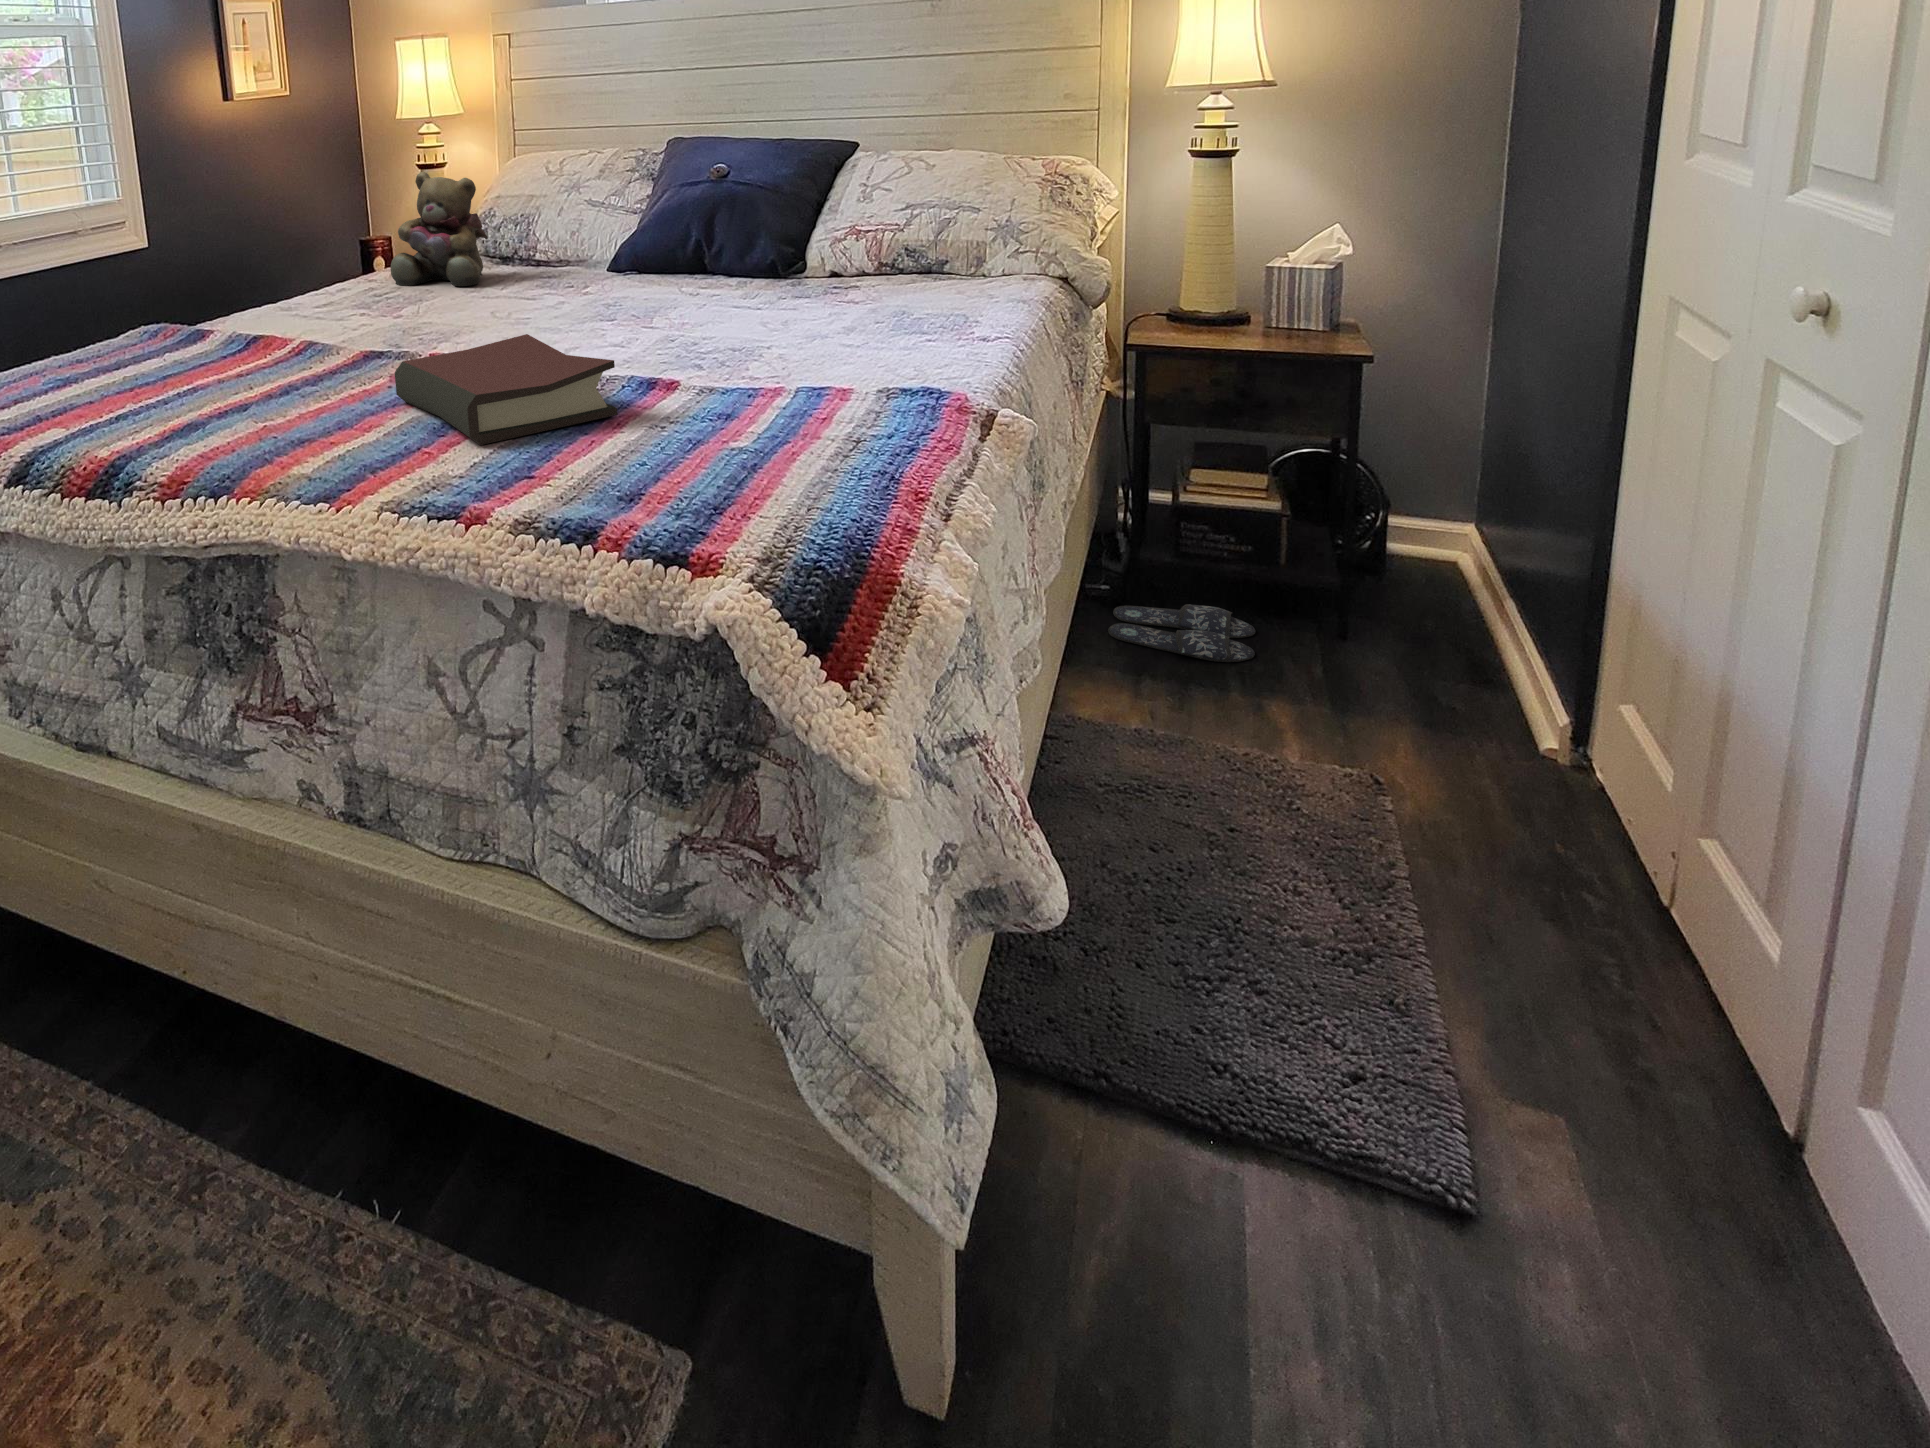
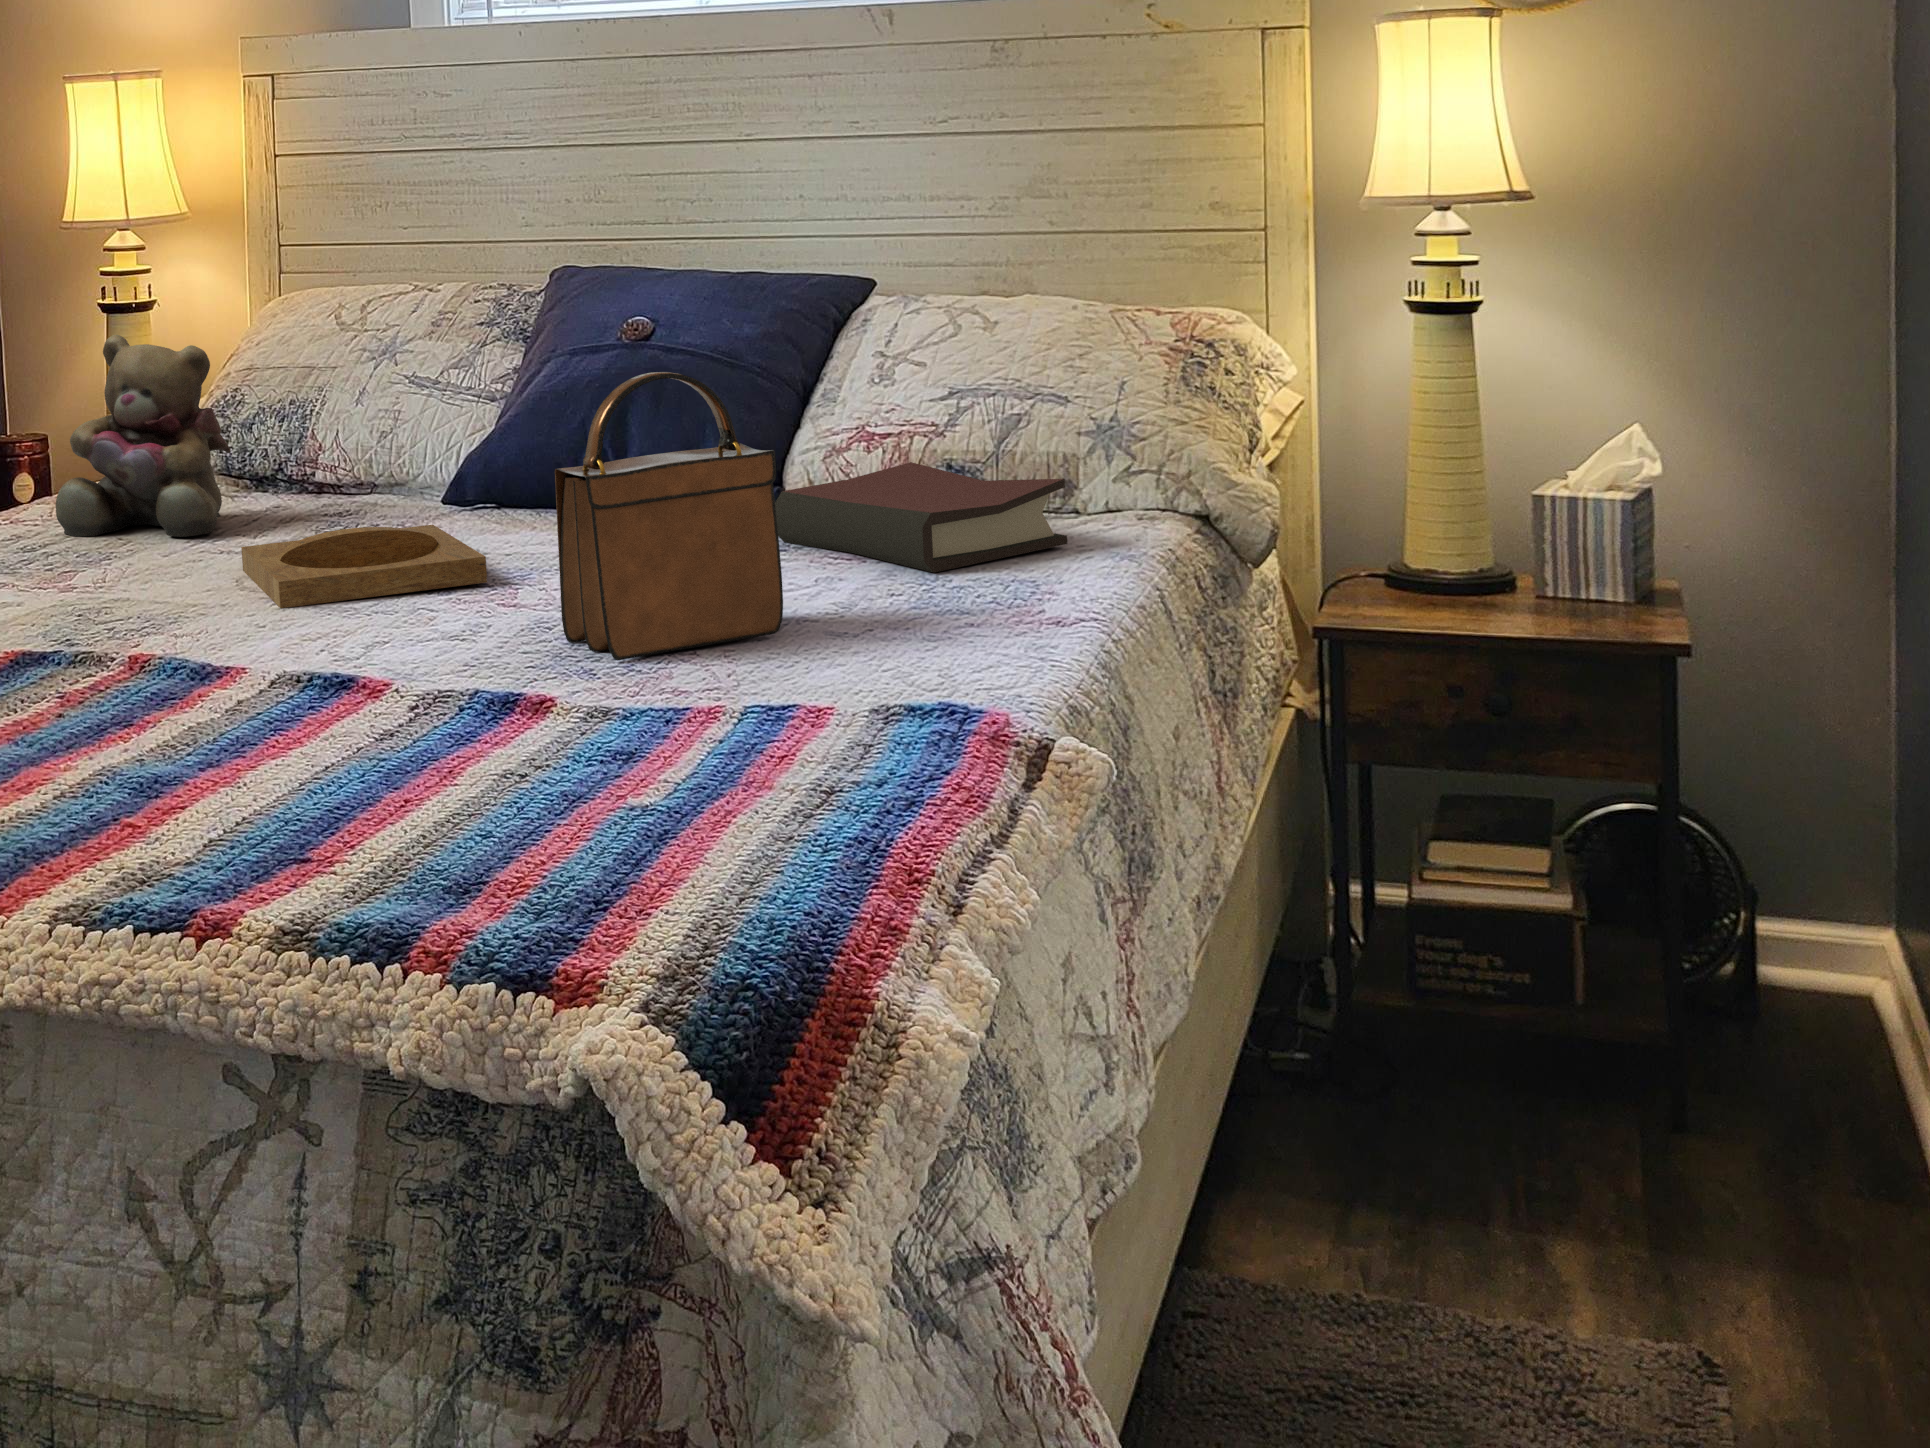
handbag: none [679,189,815,360] -> present [555,372,783,660]
tray: none [494,280,636,327] -> present [241,525,487,608]
hardback book: present [395,334,618,445] -> present [775,462,1067,573]
slippers: present [1108,604,1255,662] -> none [1304,1074,1543,1170]

